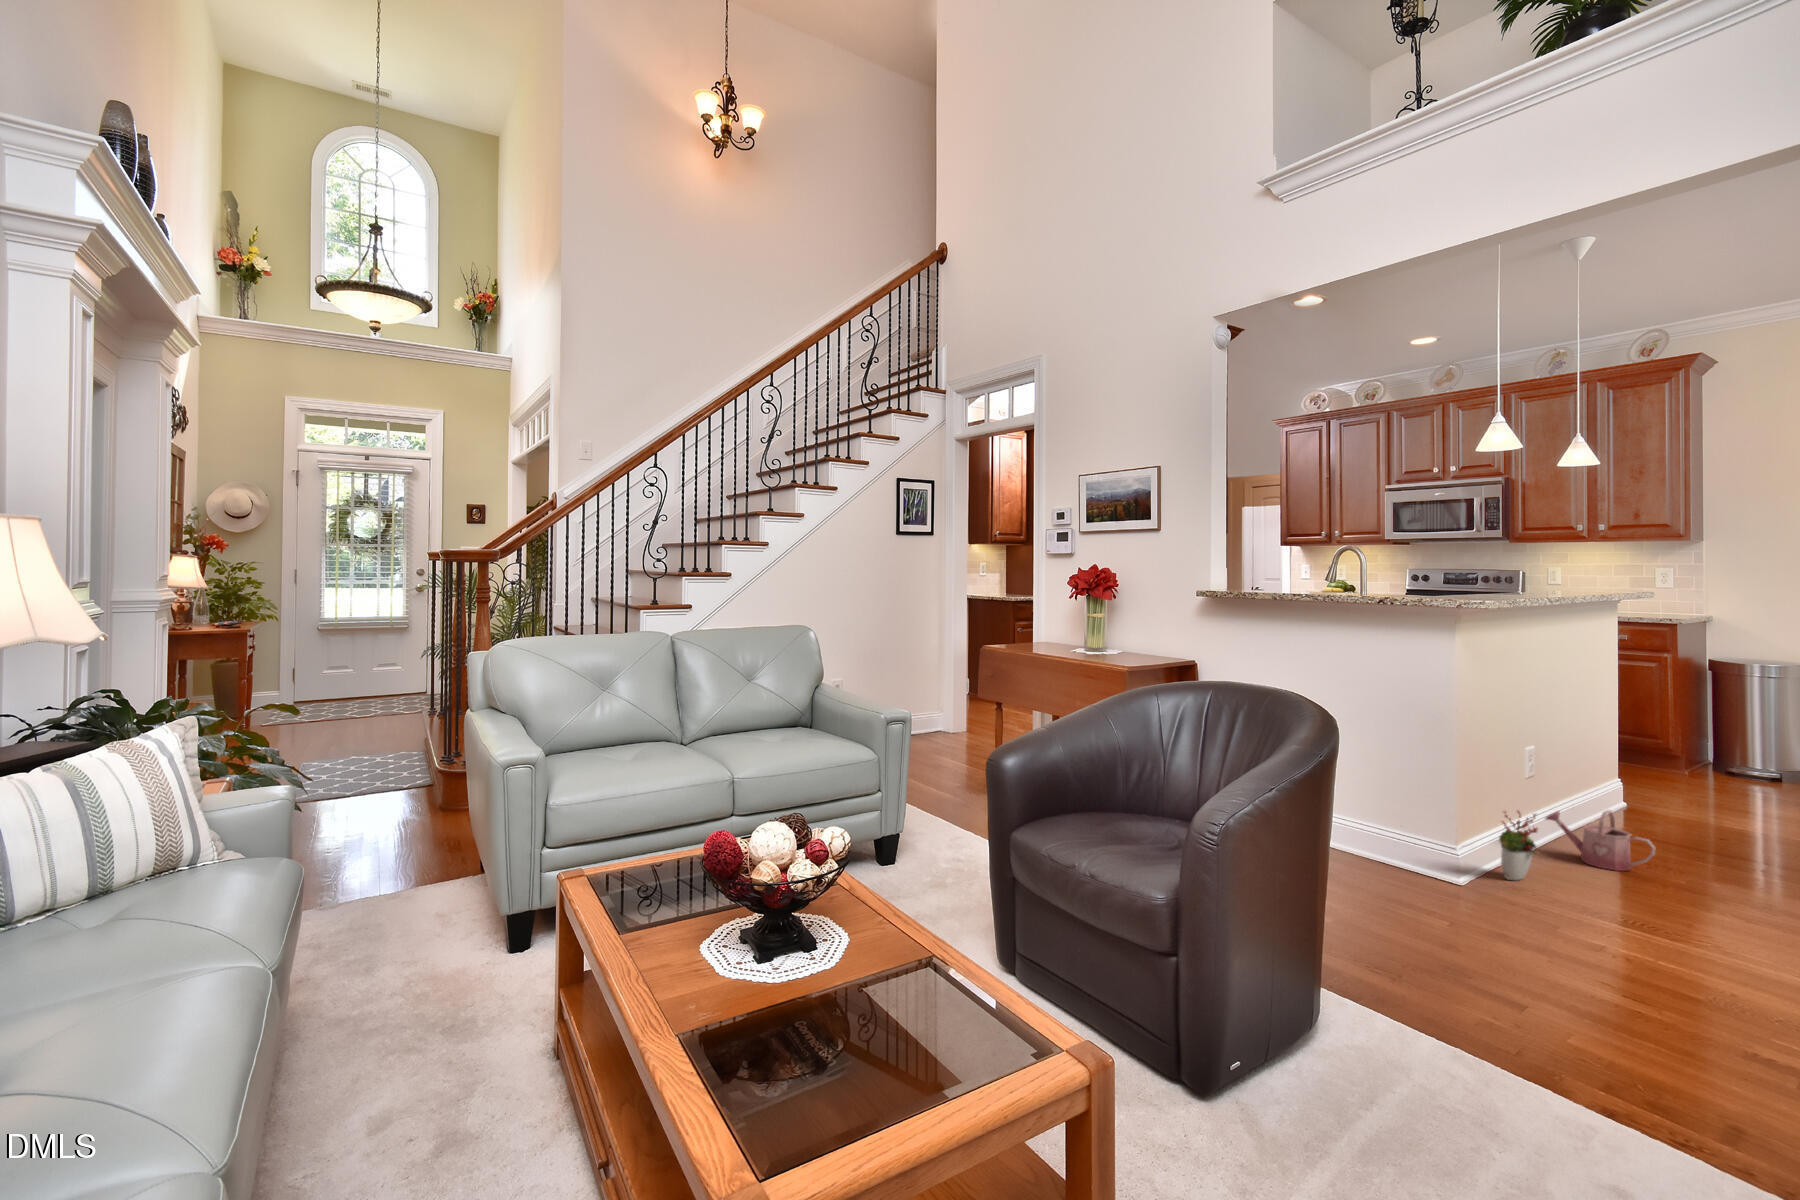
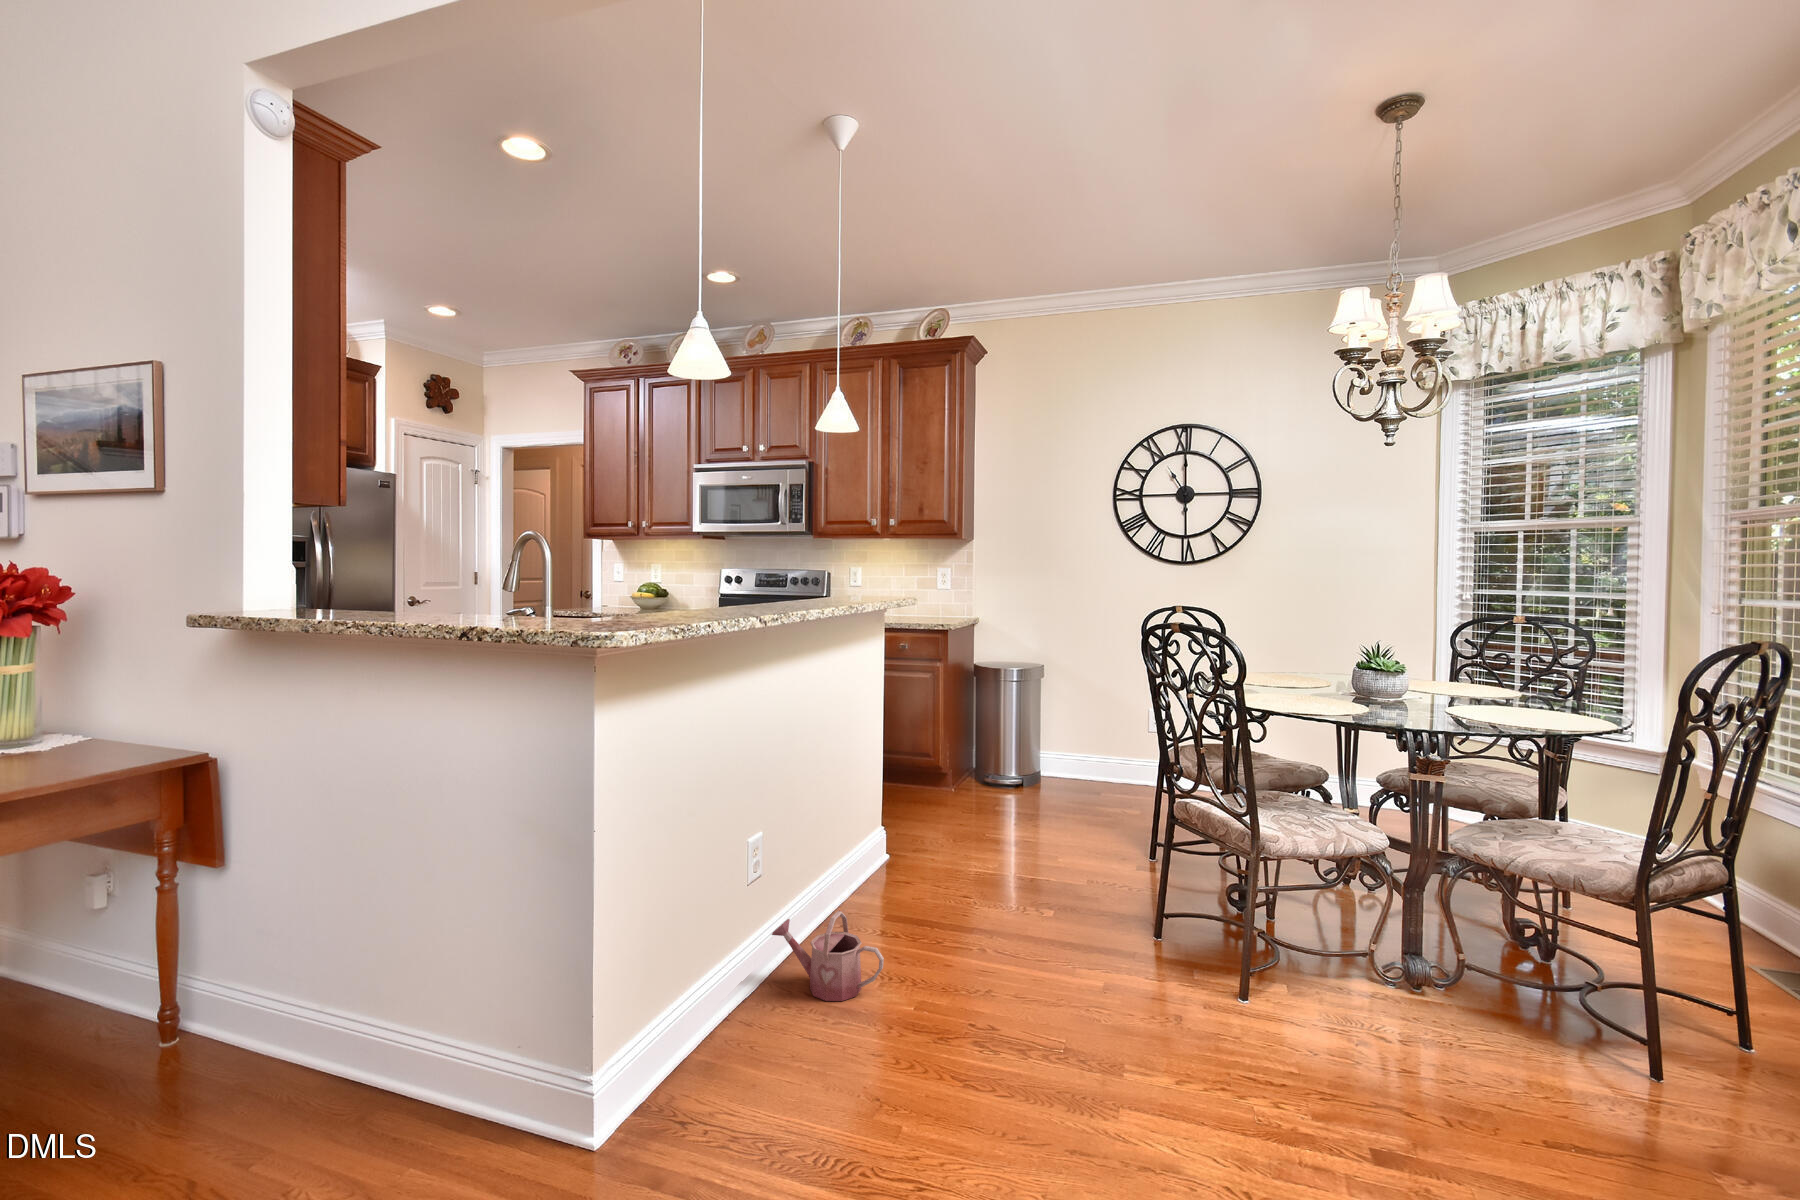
decorative plant: present [1499,811,1539,880] -> none [674,965,730,1086]

